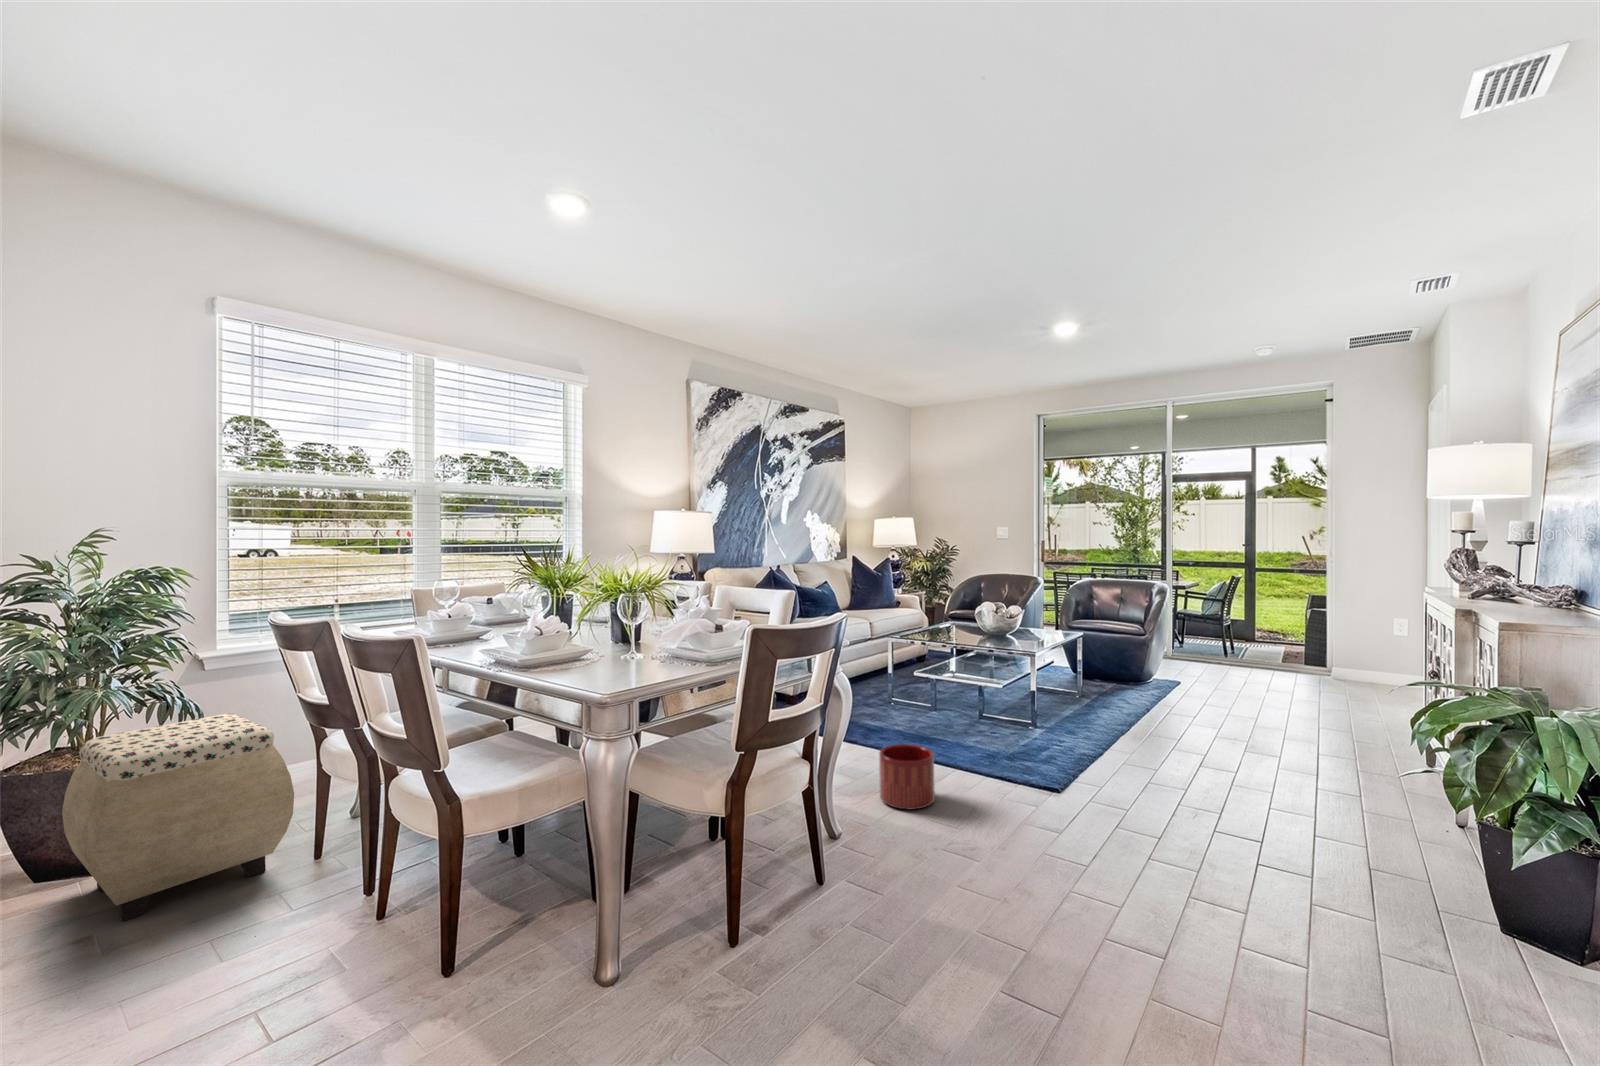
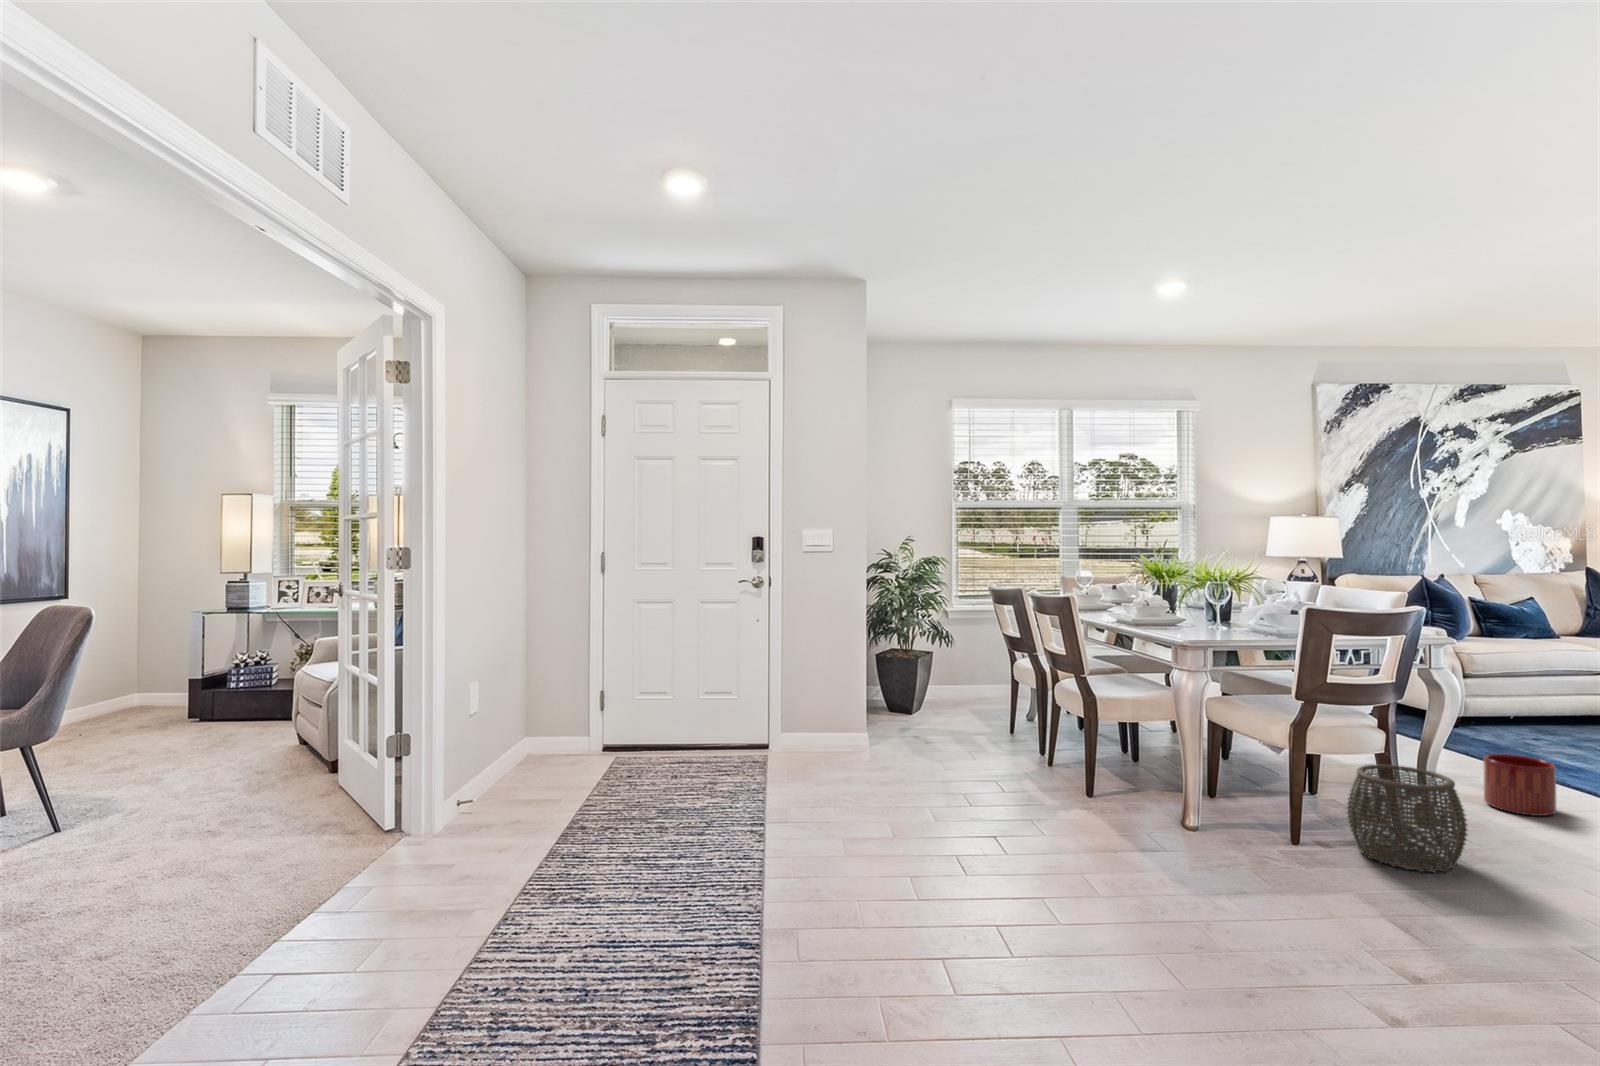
ottoman: present [62,714,294,921] -> none [896,643,1000,738]
woven basket: none [818,820,947,983] -> present [1347,764,1468,872]

